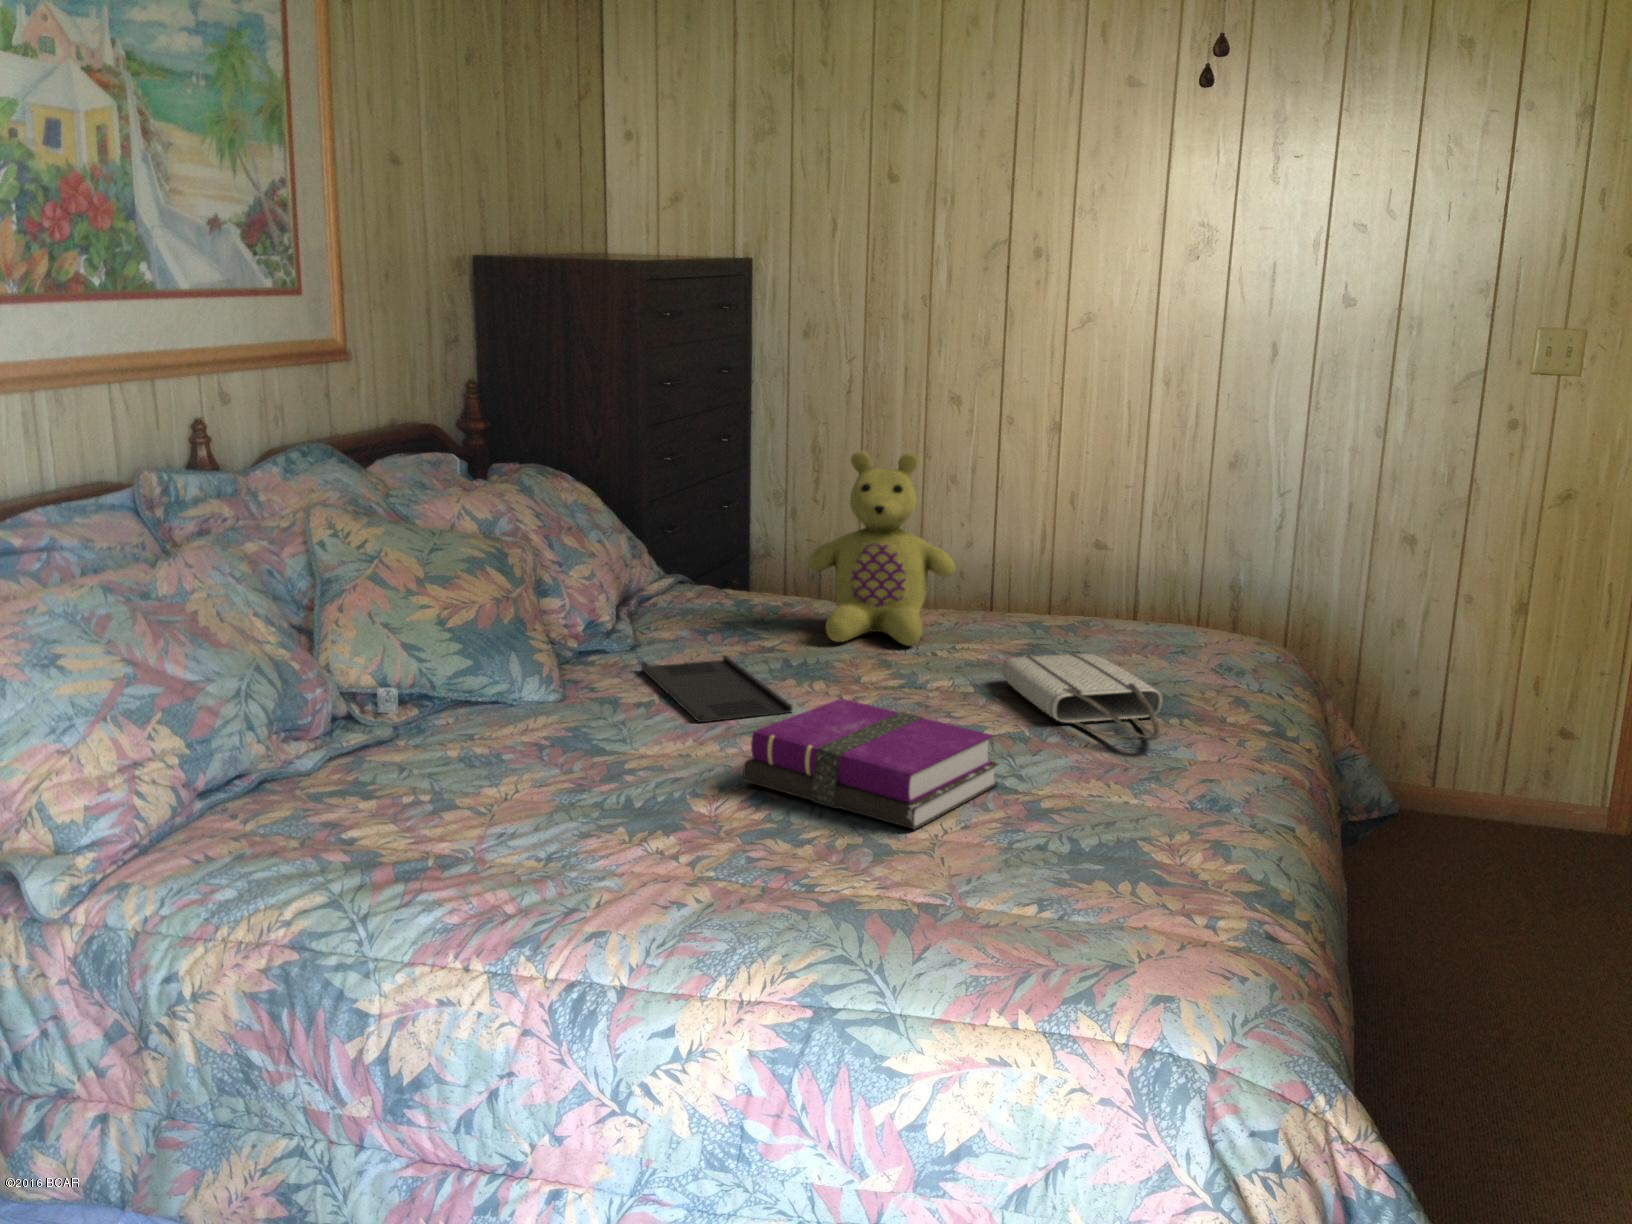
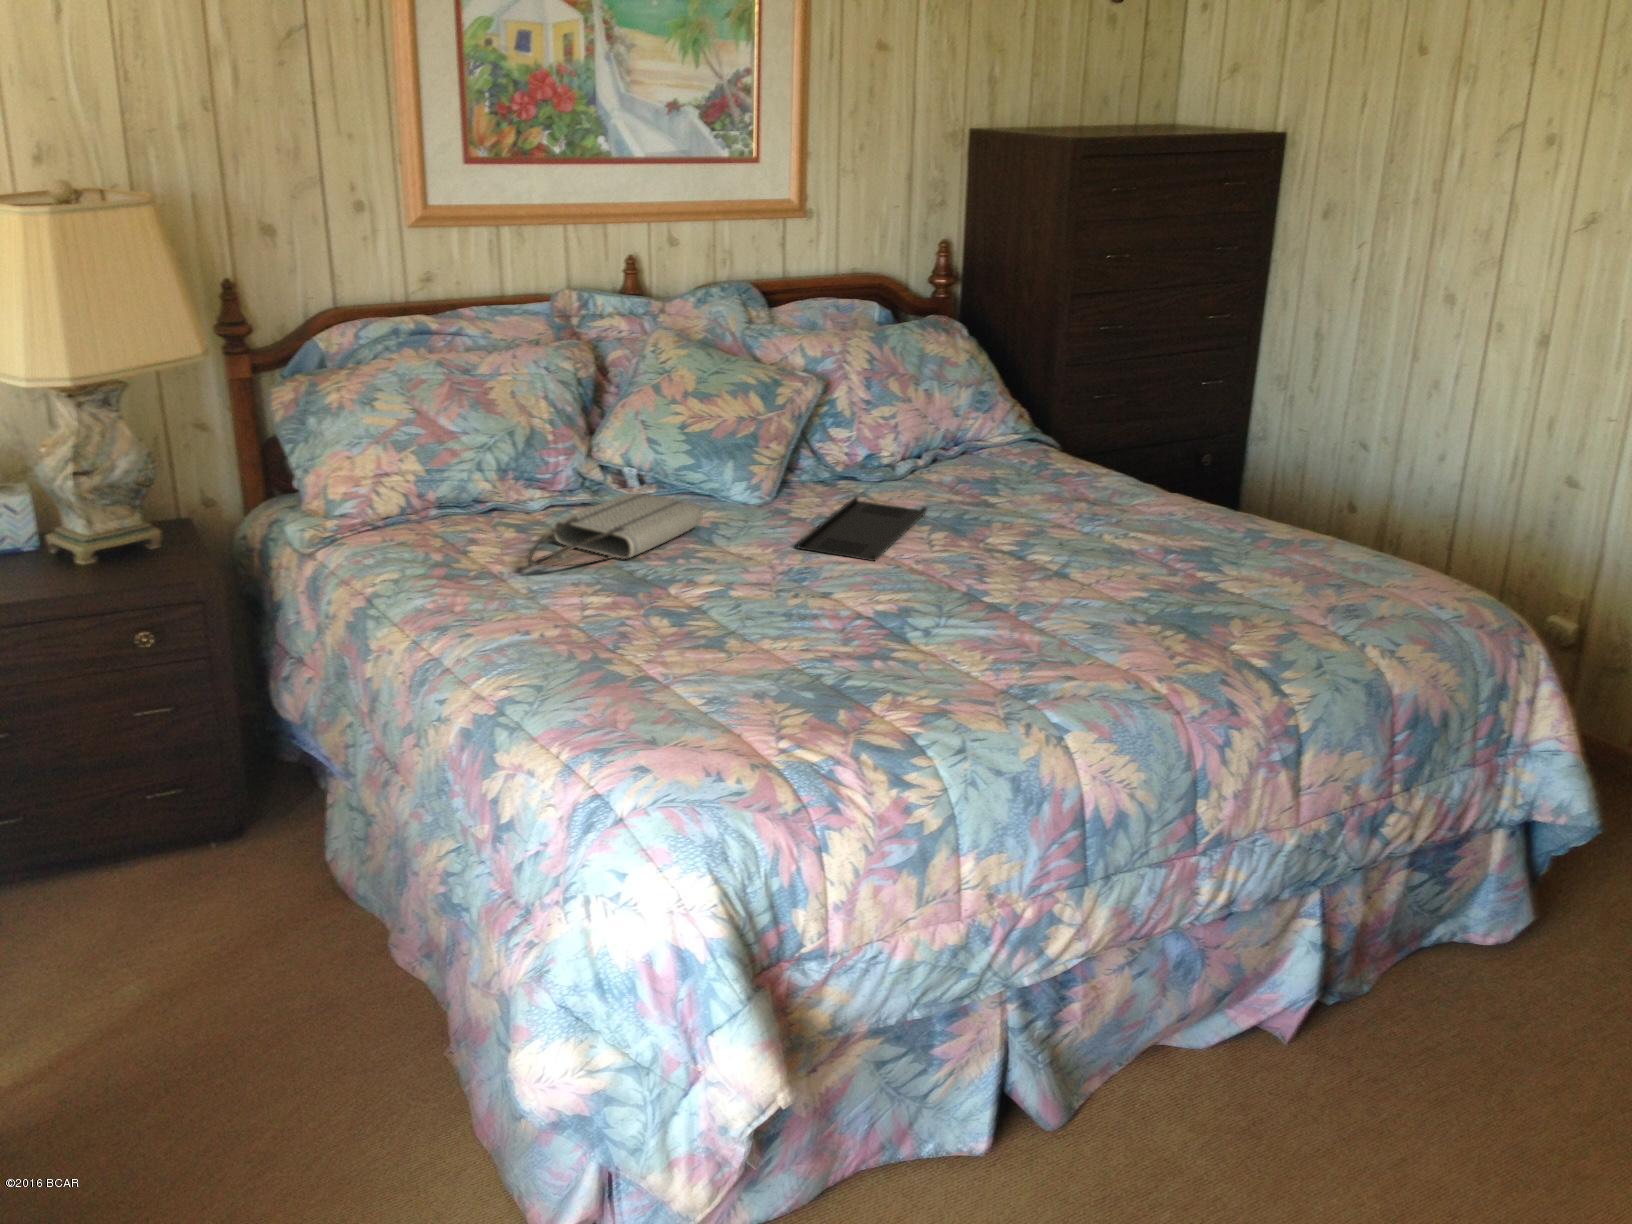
stuffed bear: present [809,451,956,645] -> none [1036,348,1184,539]
tote bag: present [1002,653,1162,740] -> present [526,493,703,567]
notebook: present [743,699,999,829] -> none [715,553,872,660]

